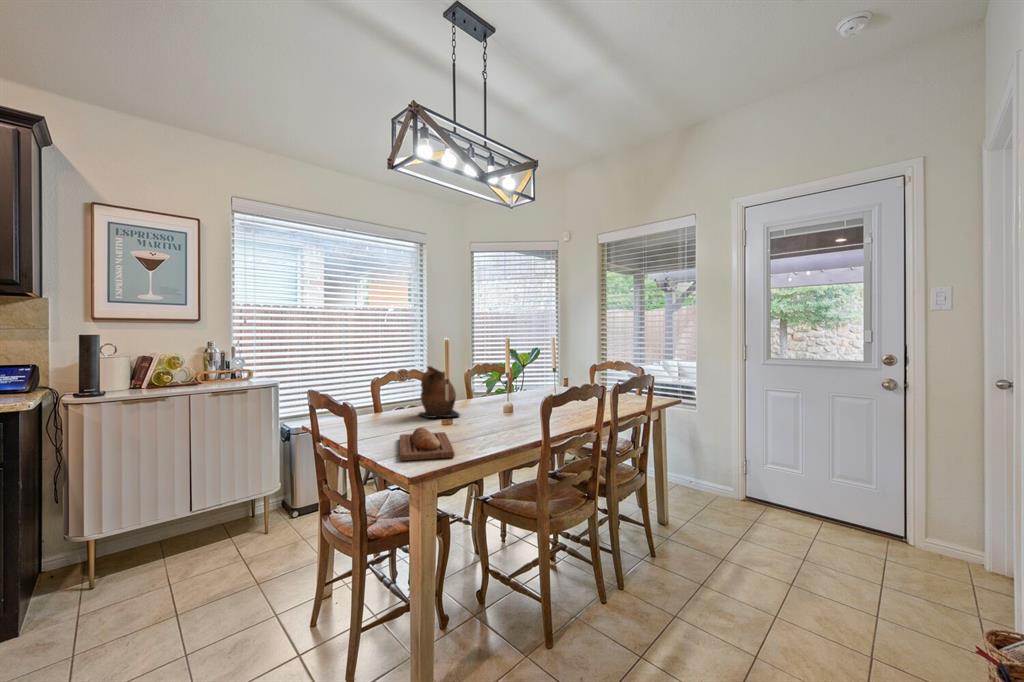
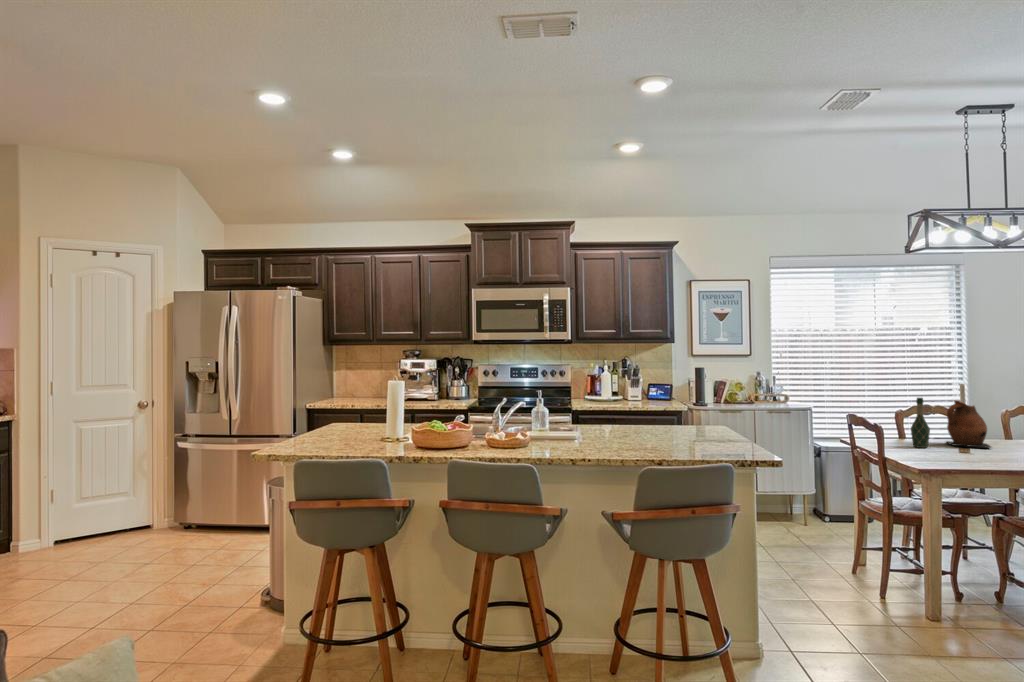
wine bottle: none [386,366,405,427] -> present [911,398,930,448]
bread loaf: present [400,427,455,461] -> none [921,447,969,468]

